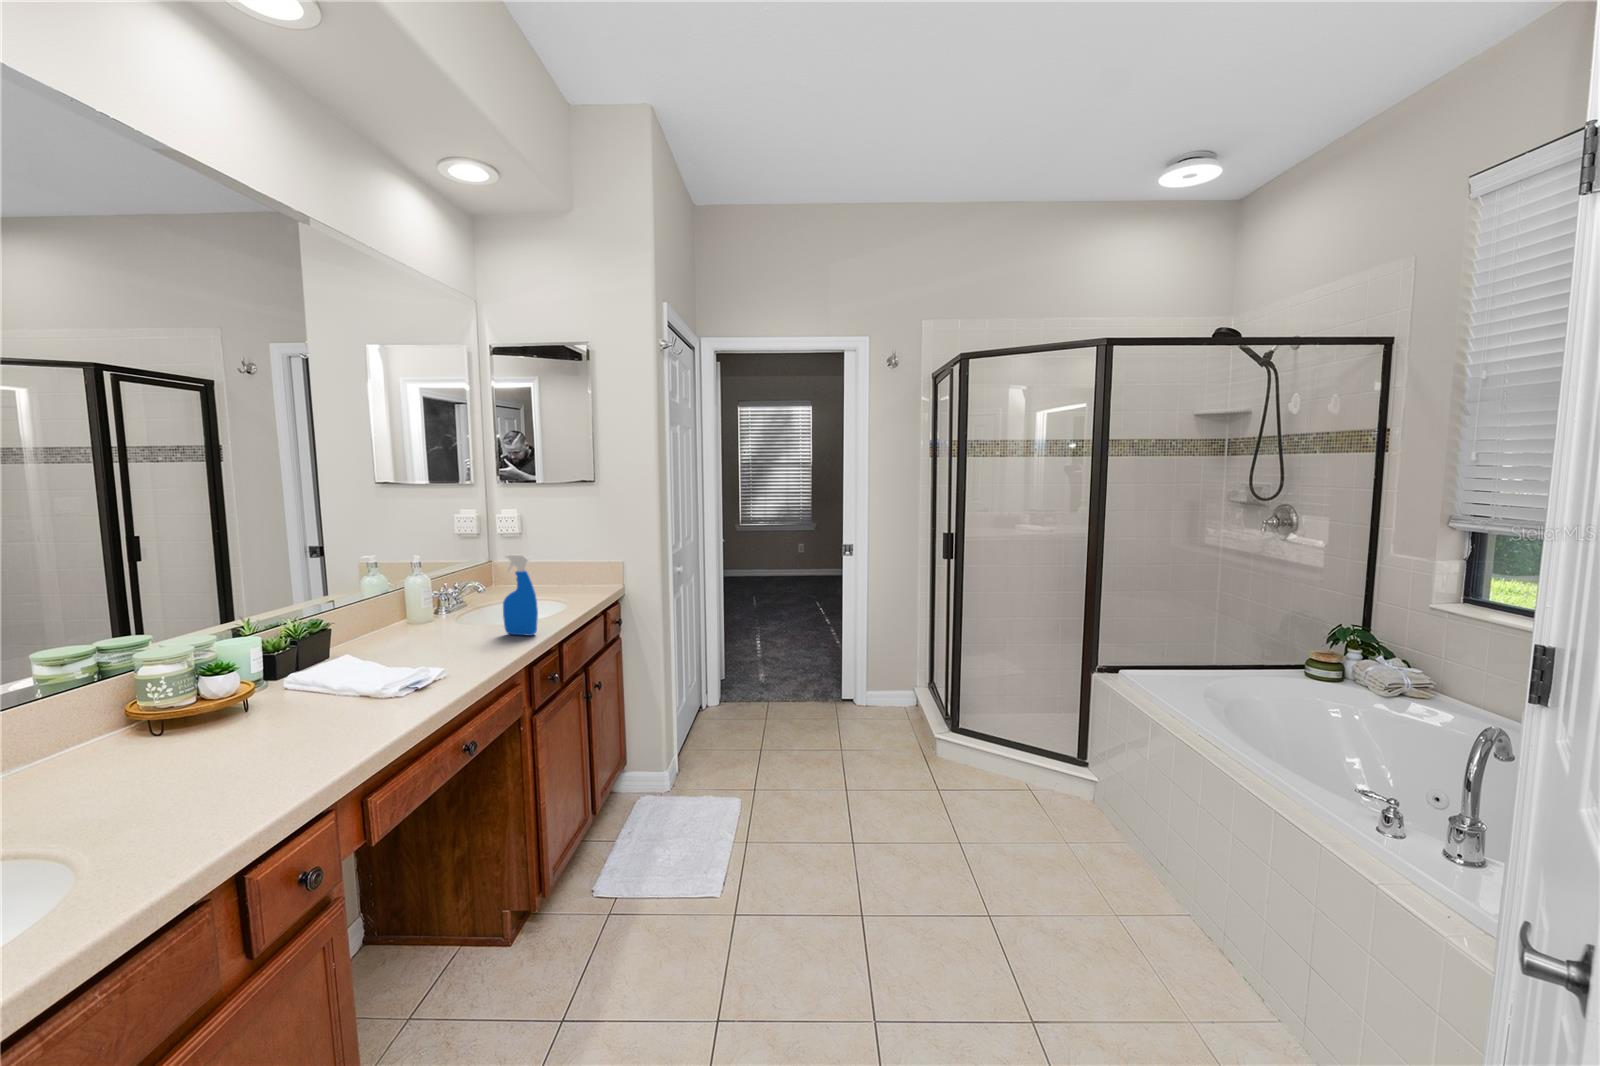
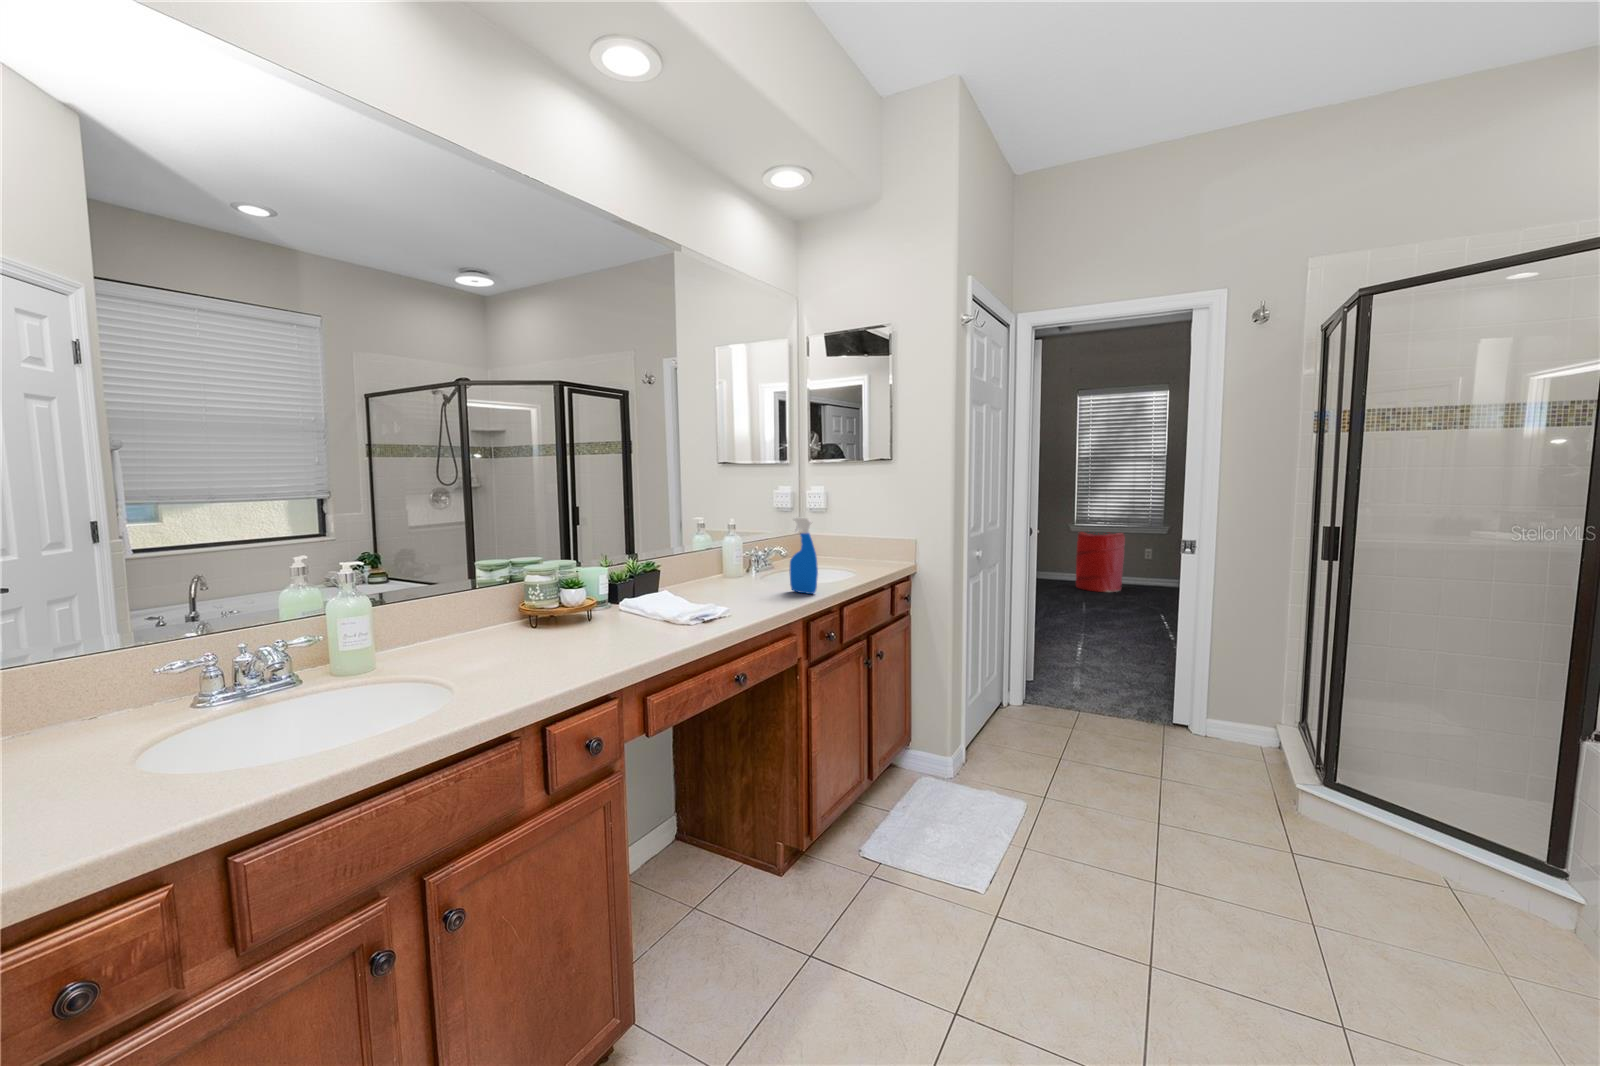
laundry hamper: none [745,532,783,585] -> present [1076,532,1125,592]

